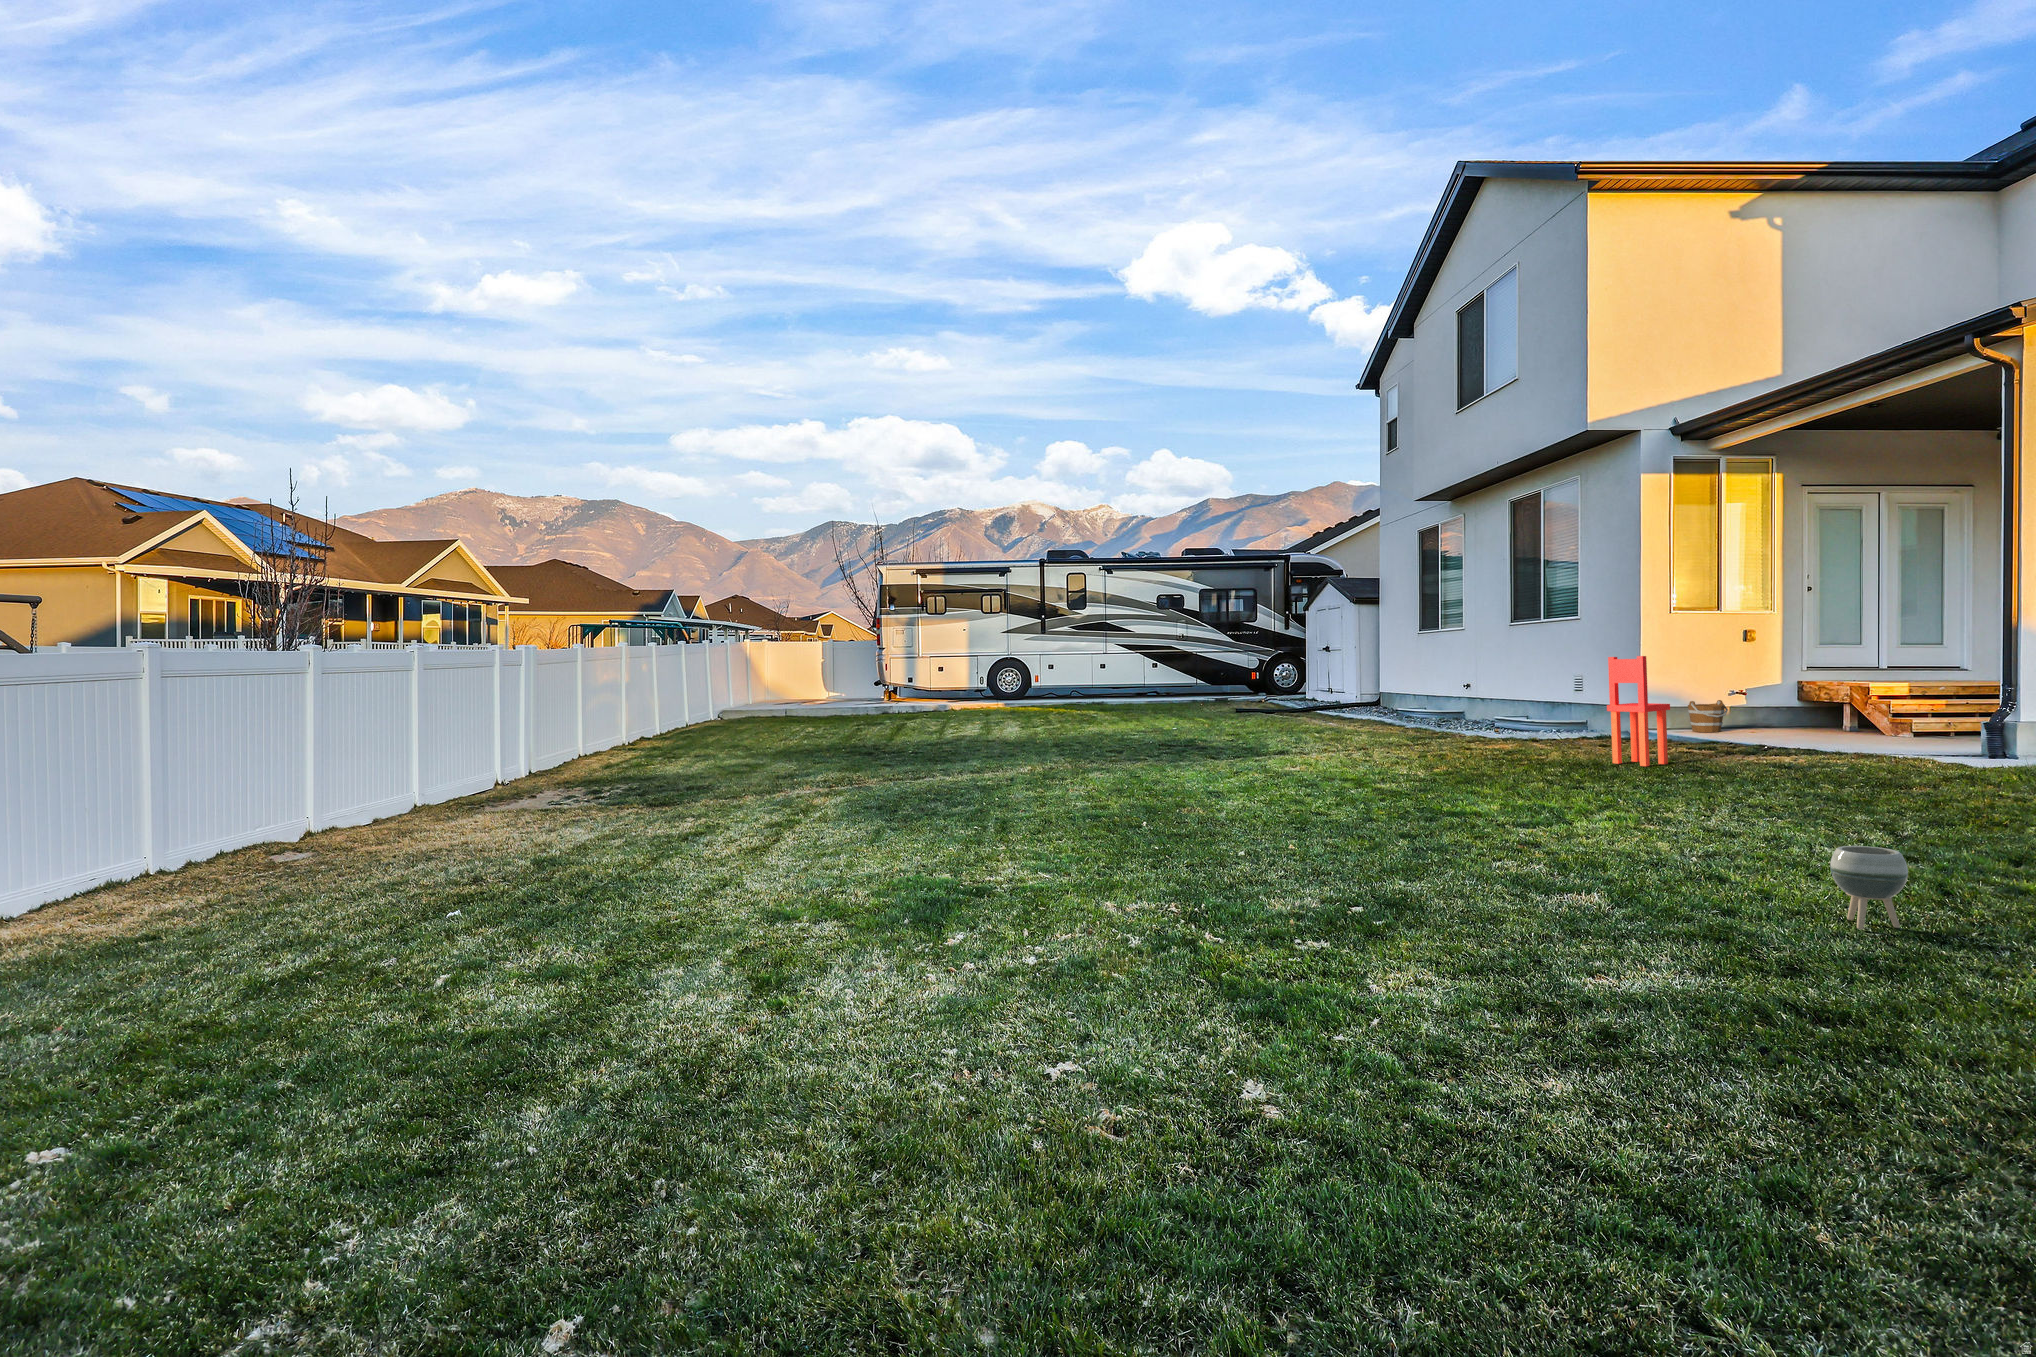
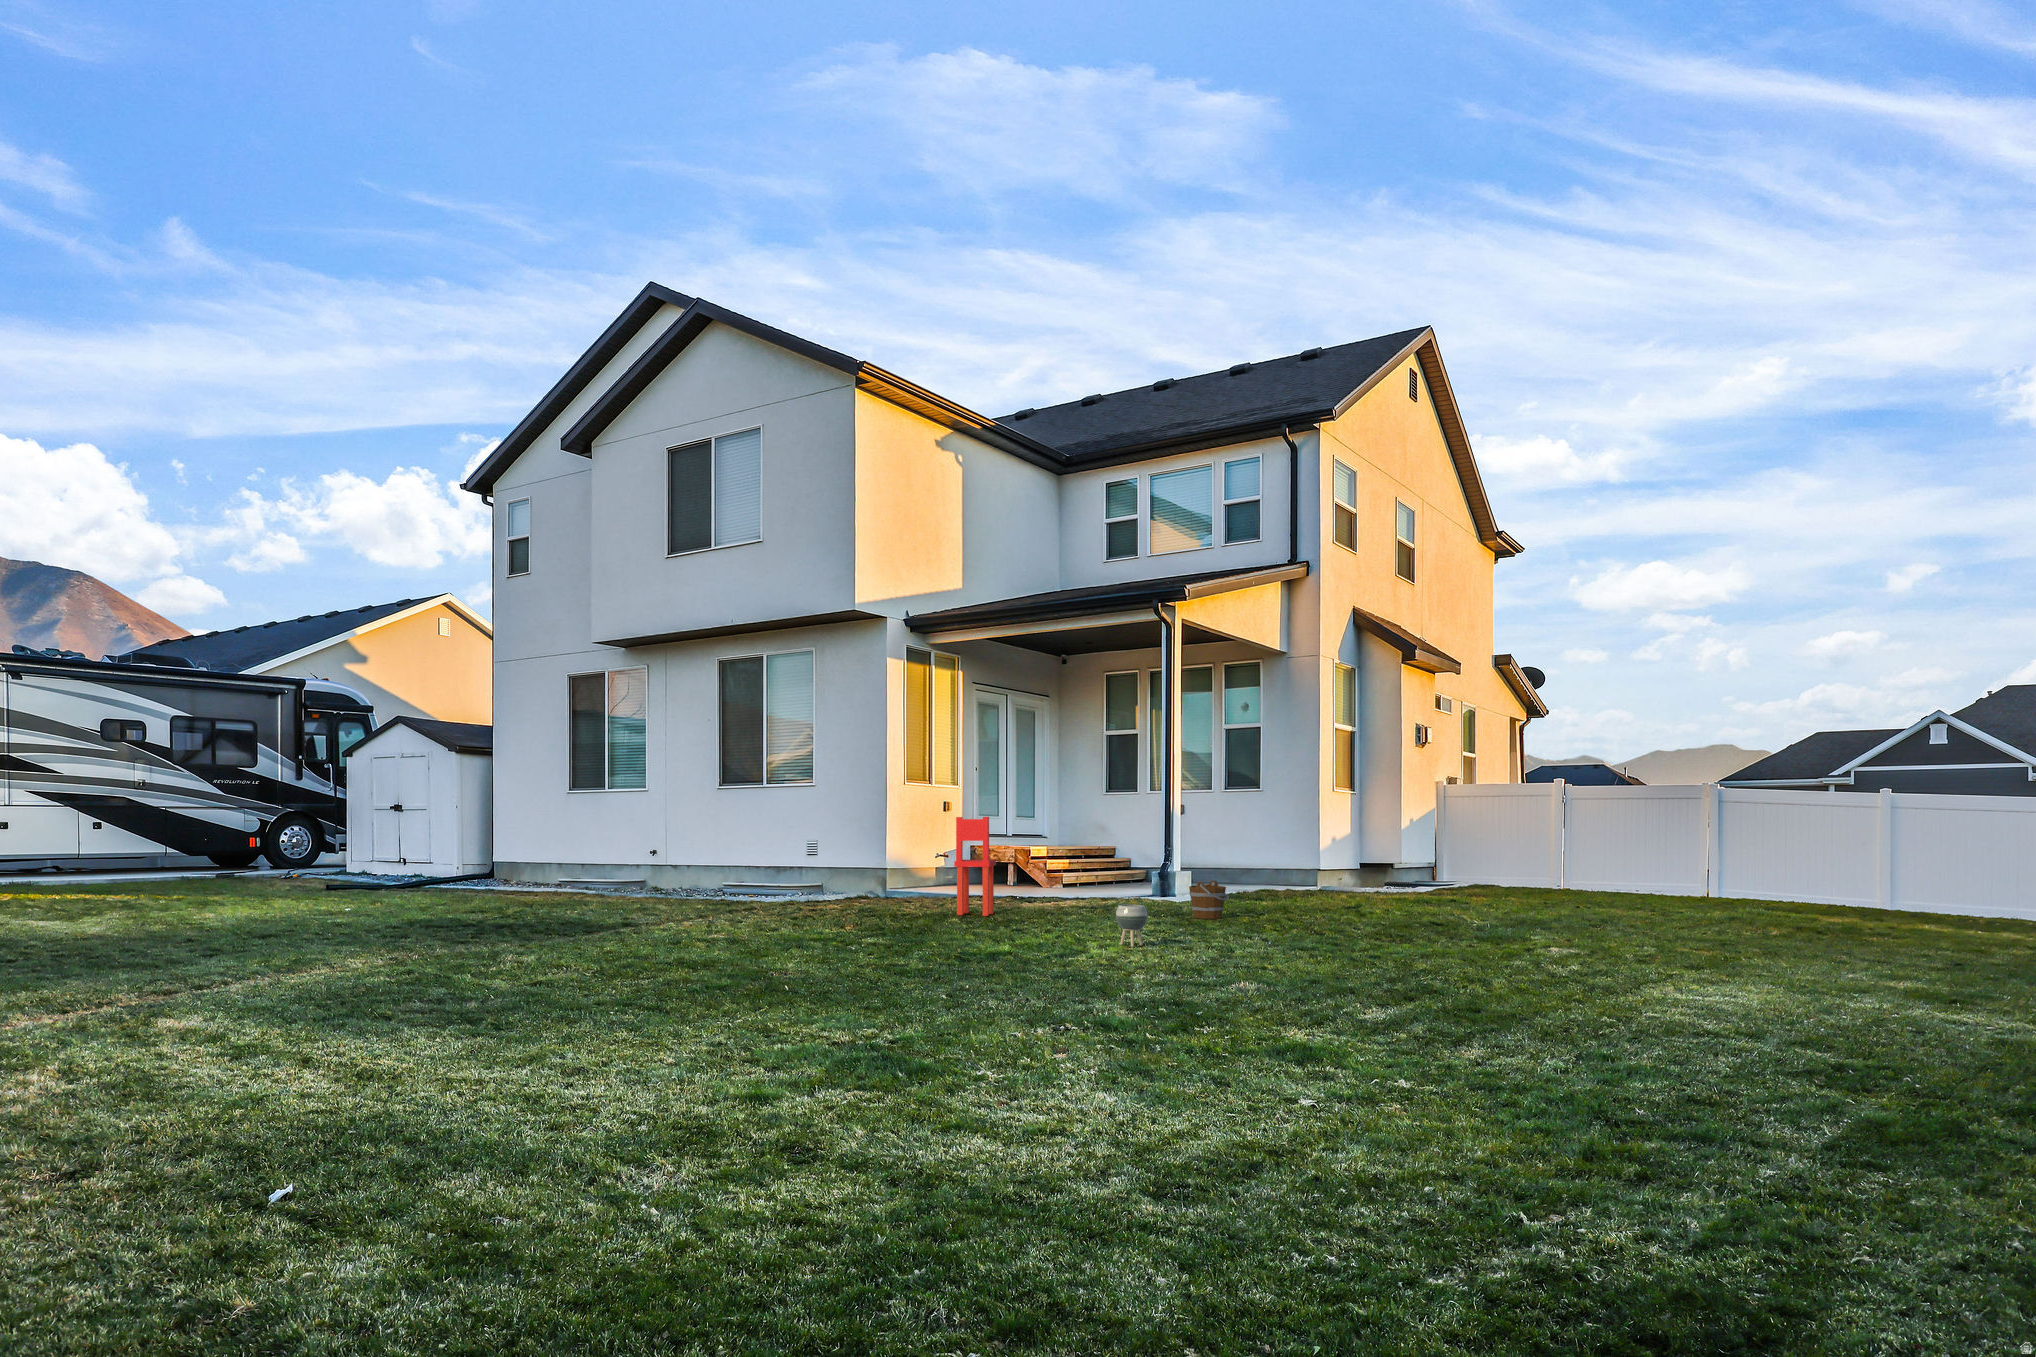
bucket: present [1688,700,1728,732] -> present [1189,880,1227,919]
planter: present [1830,846,1908,929] -> present [1116,905,1148,947]

